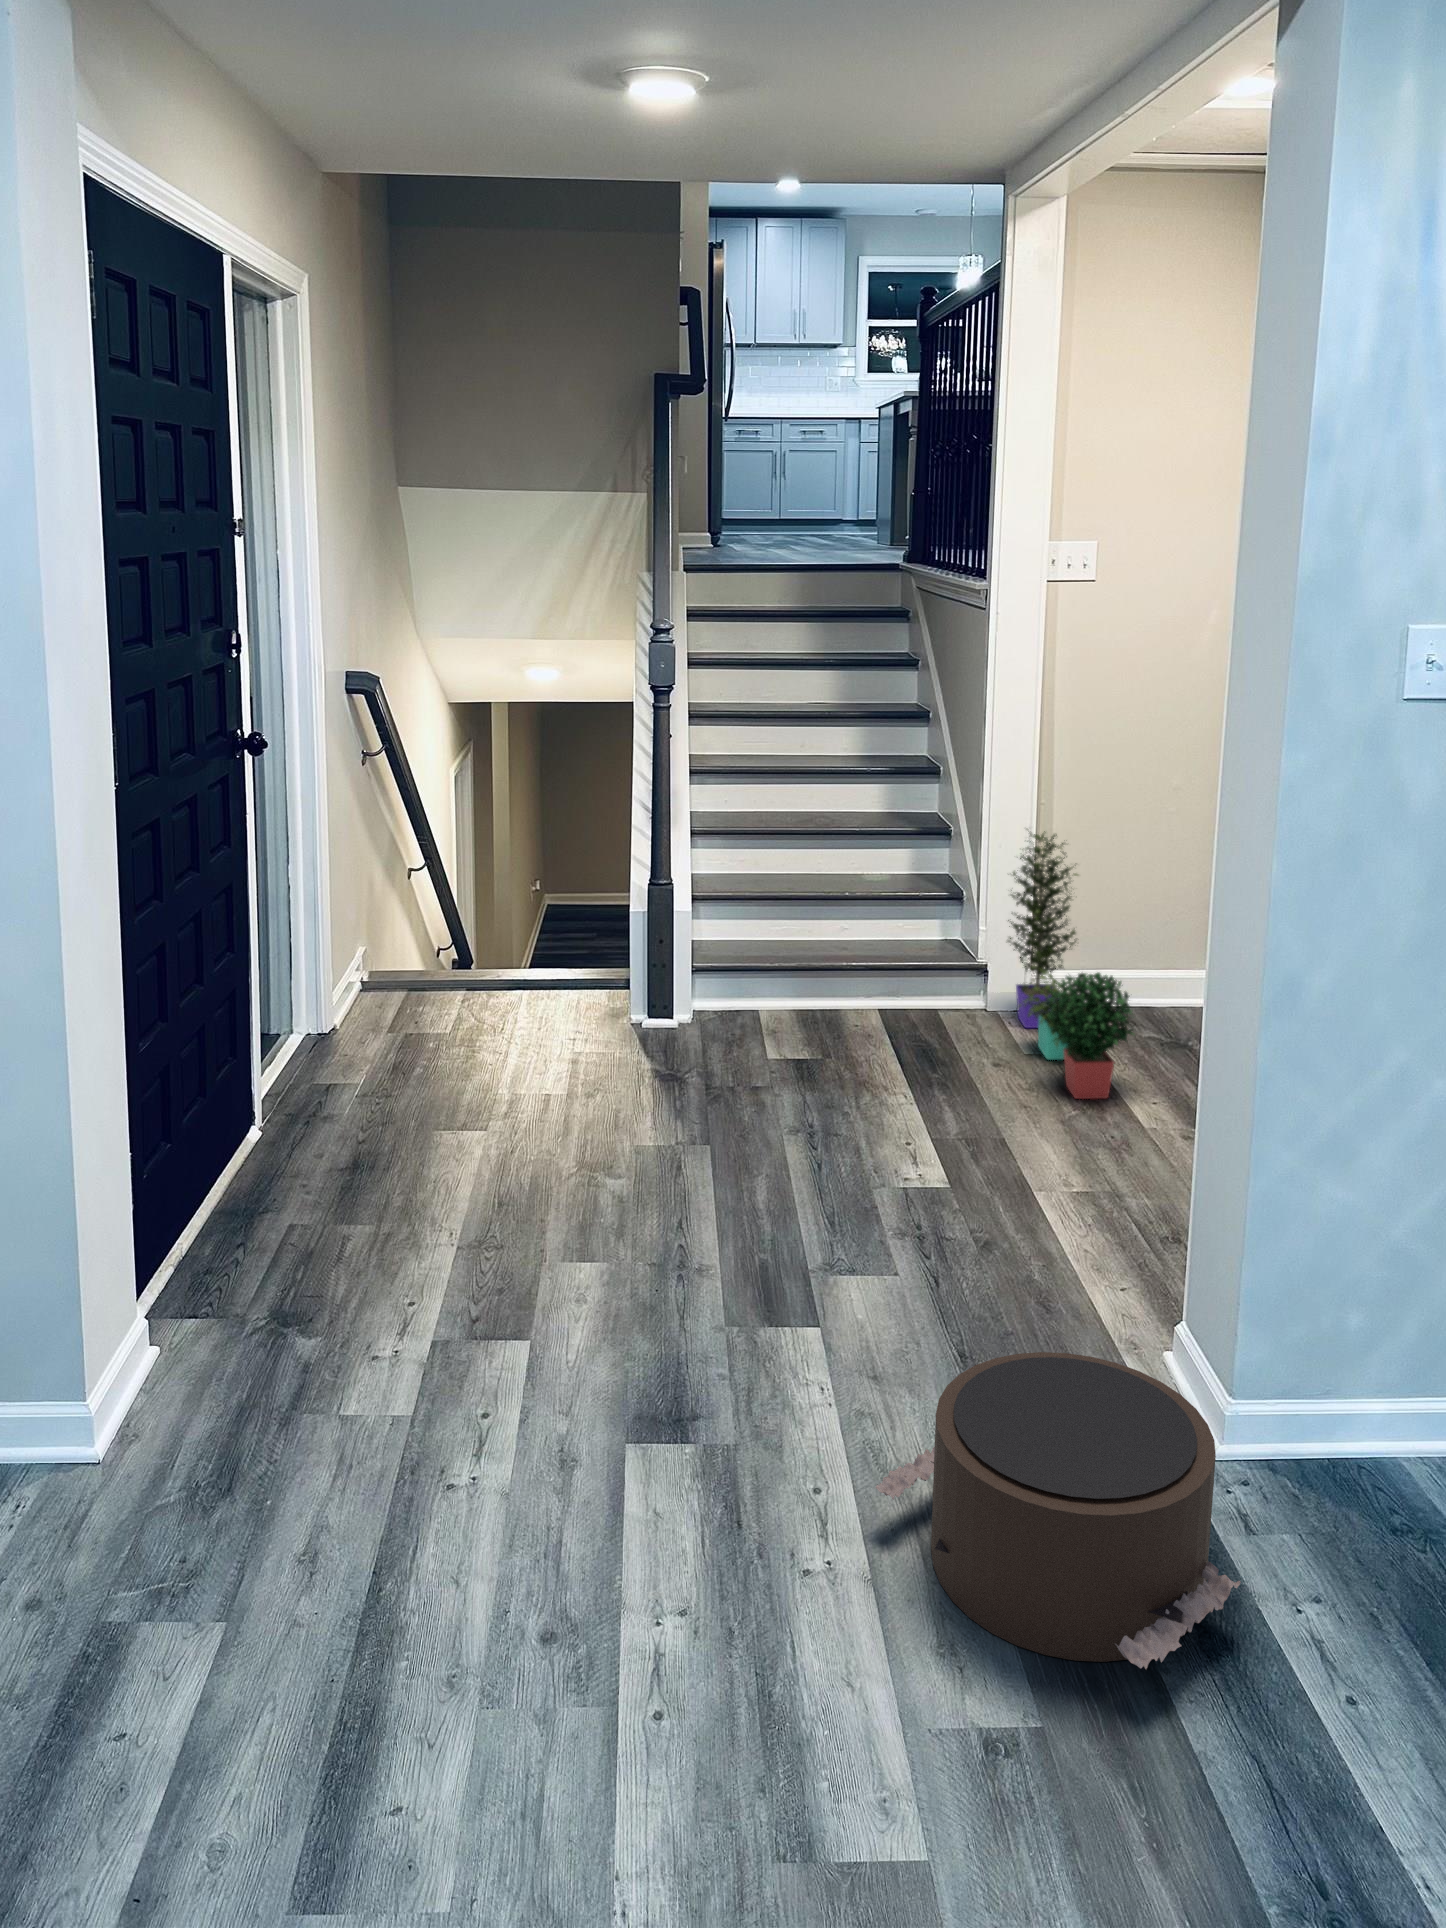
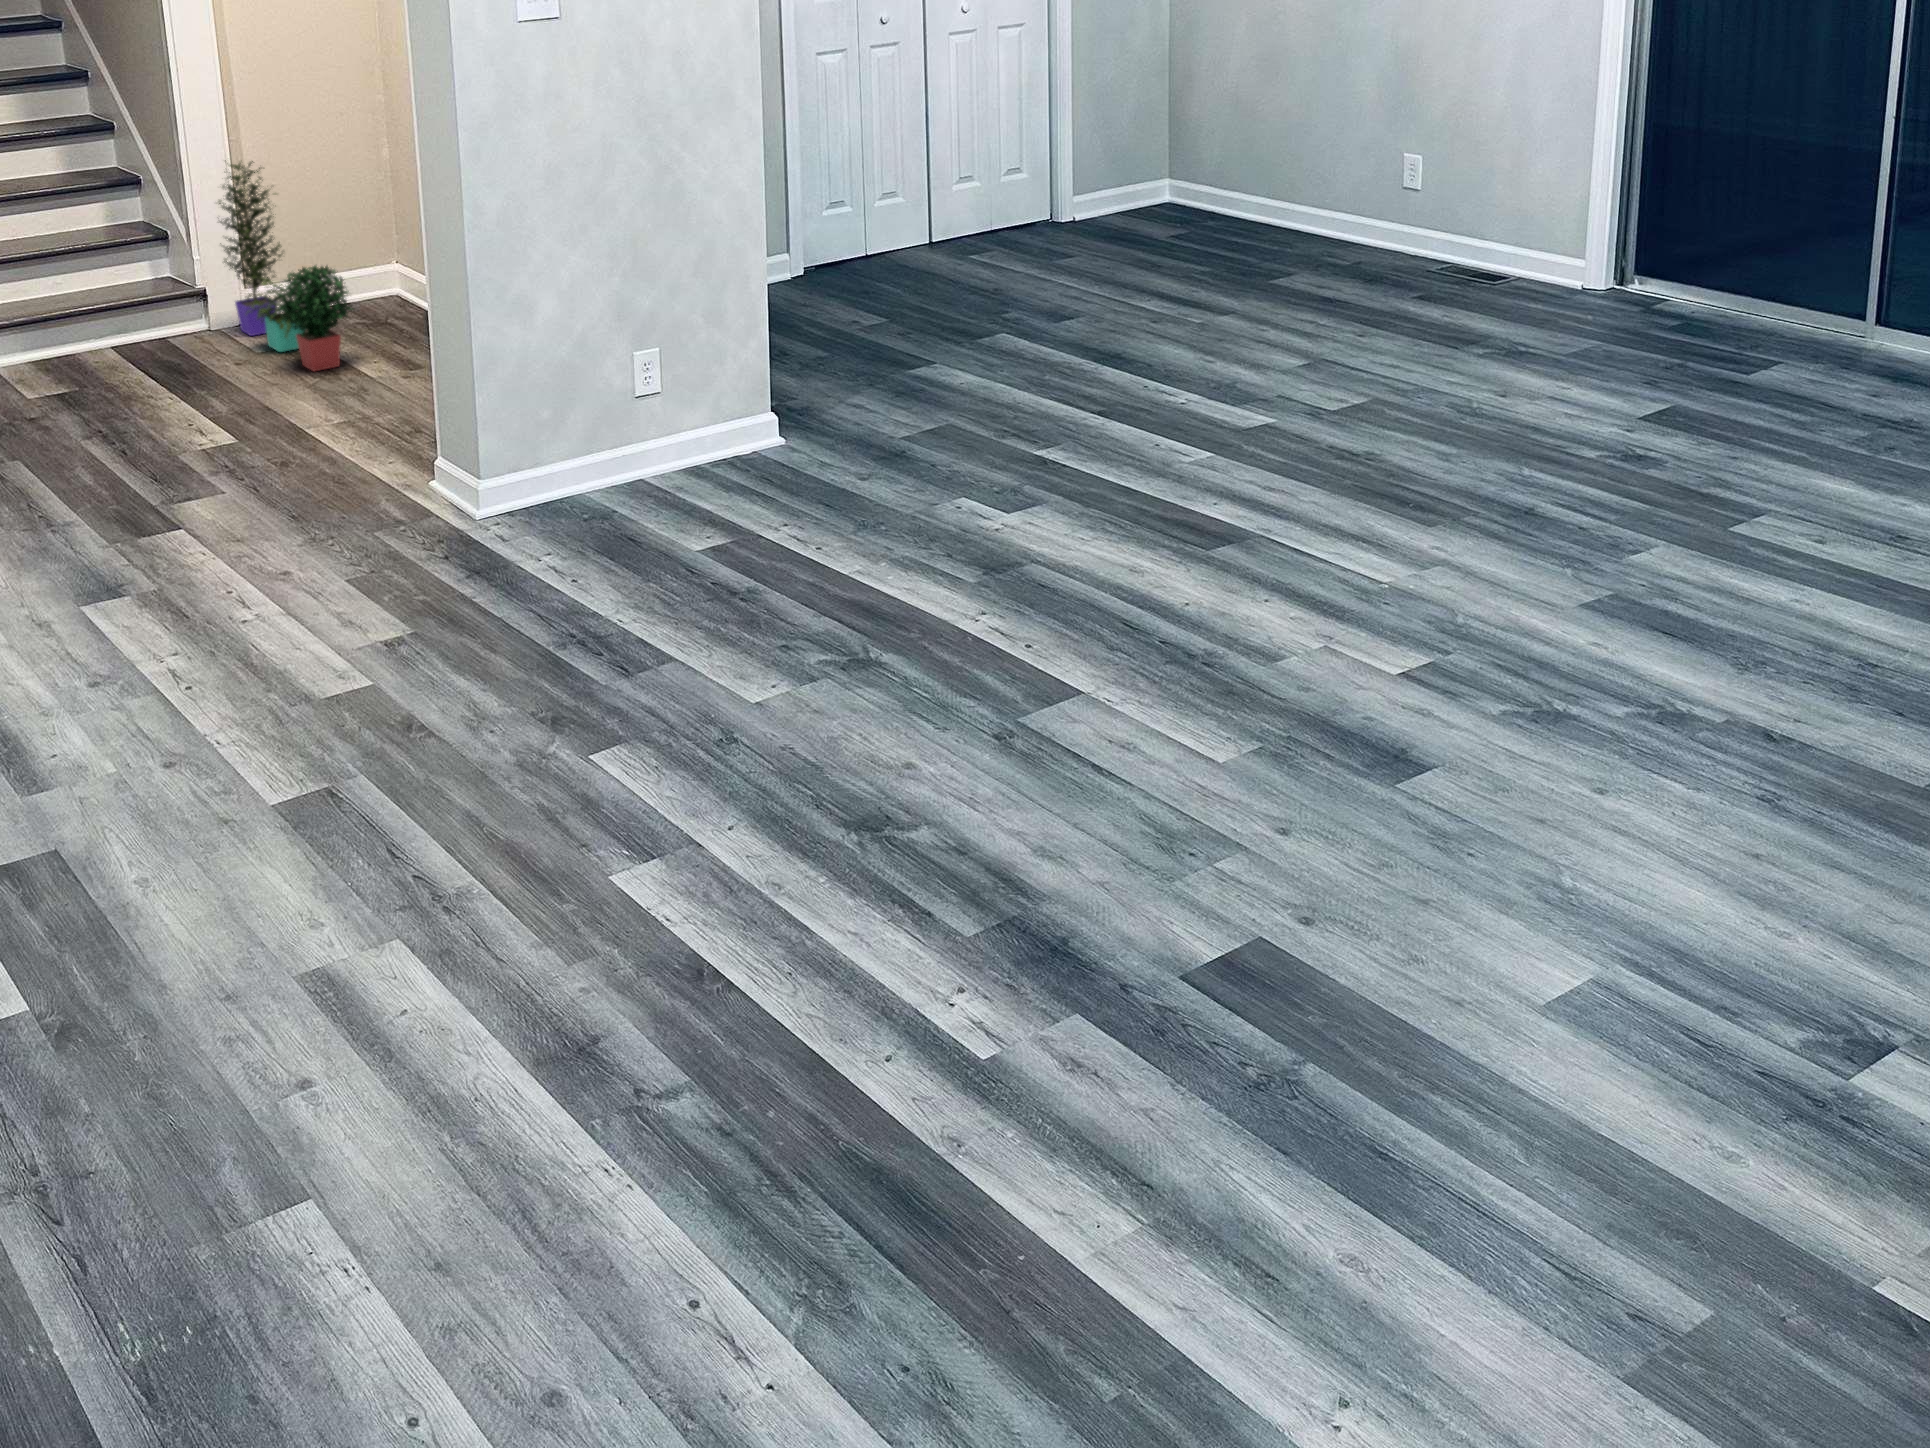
pouf: present [875,1352,1241,1669] -> none [273,459,506,610]

